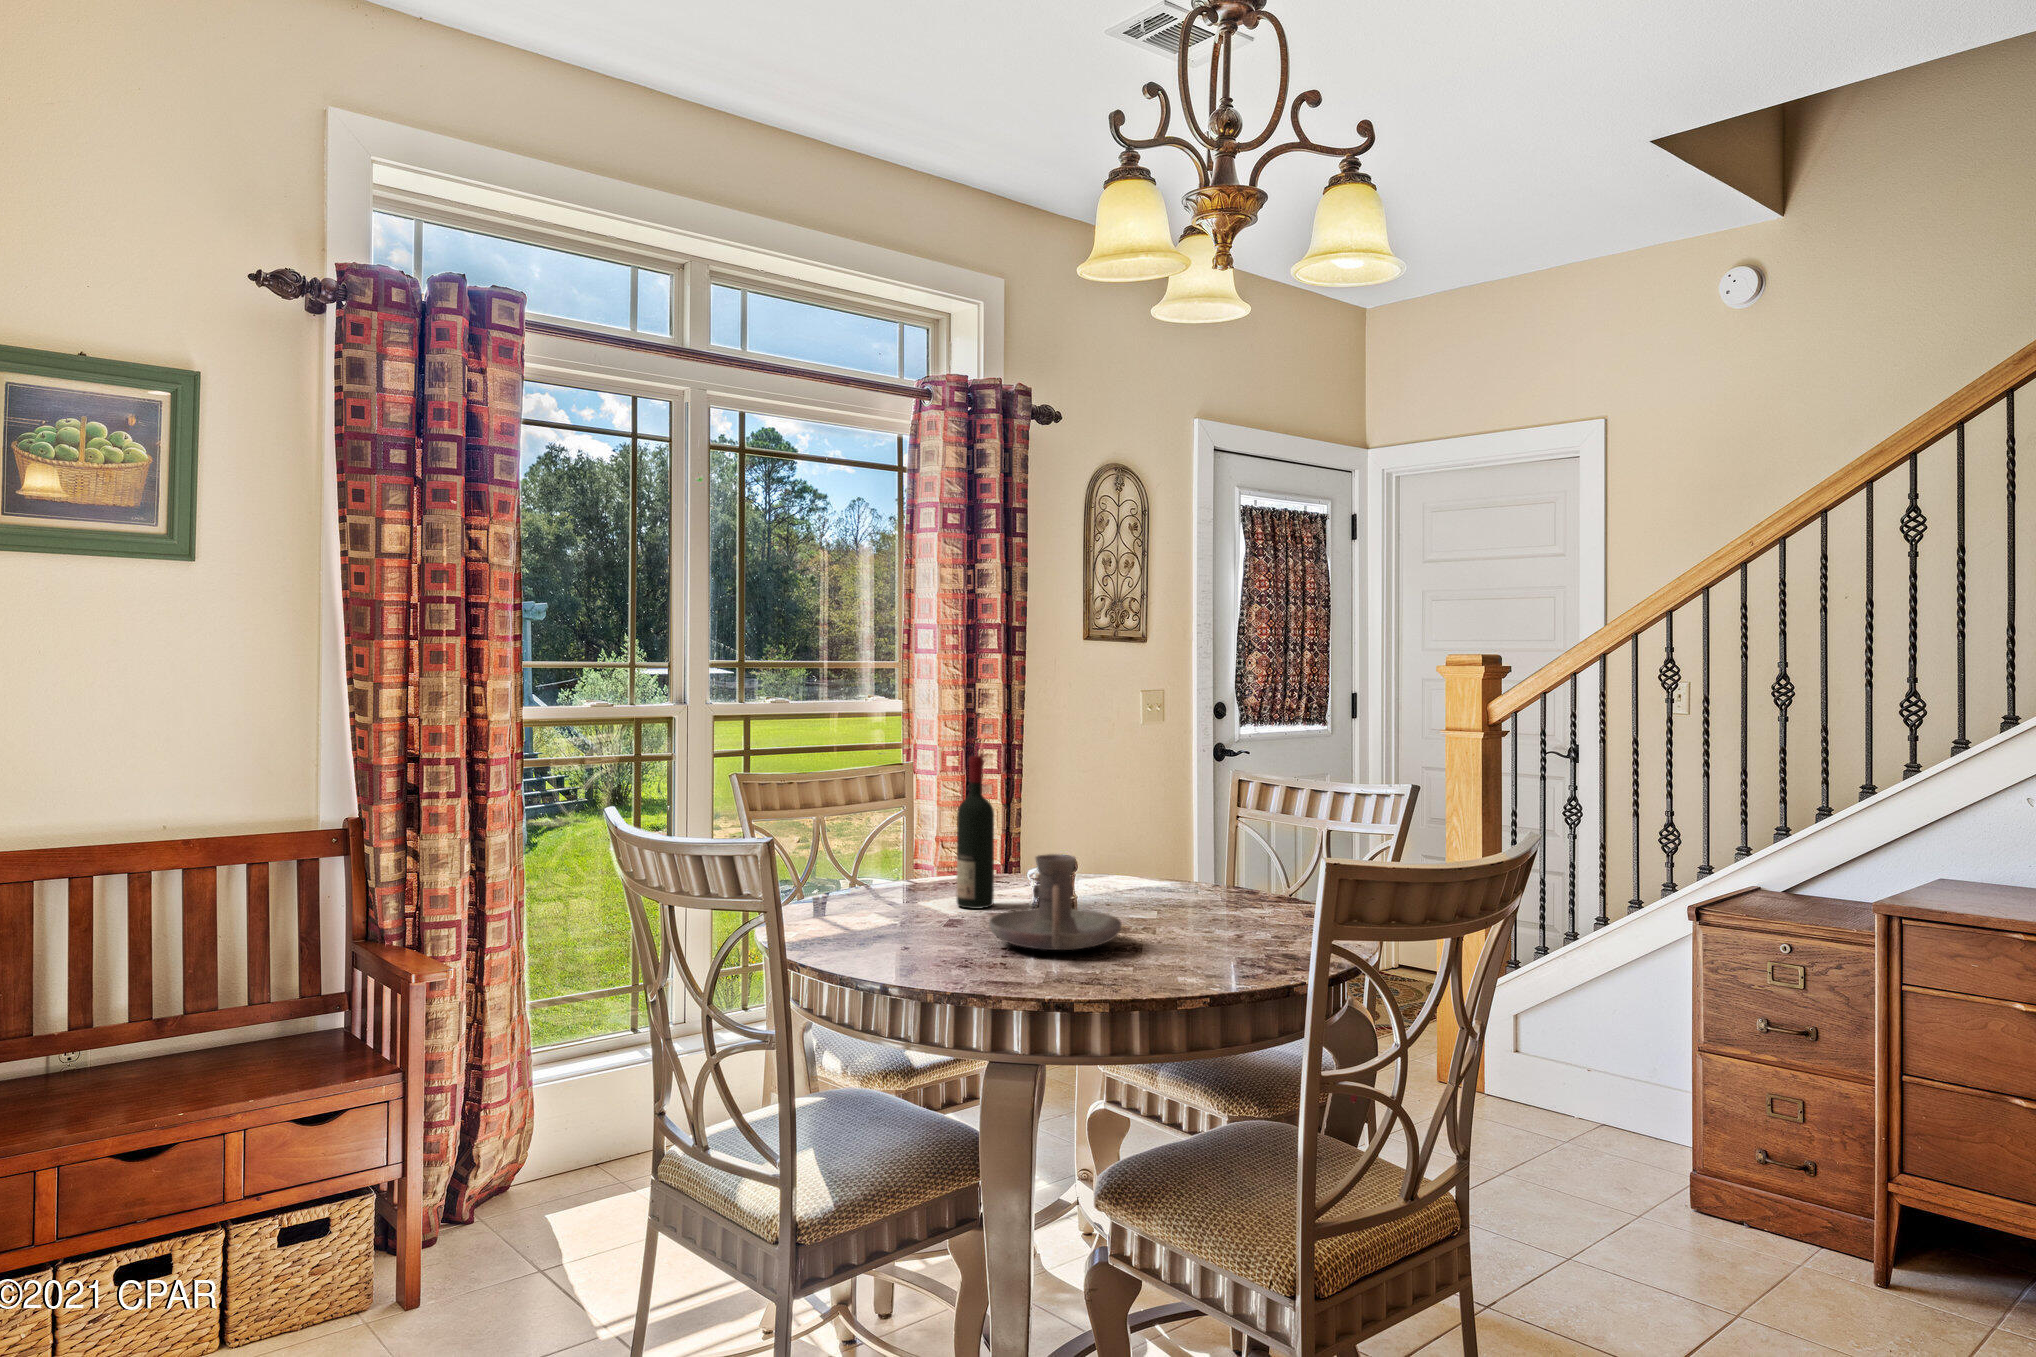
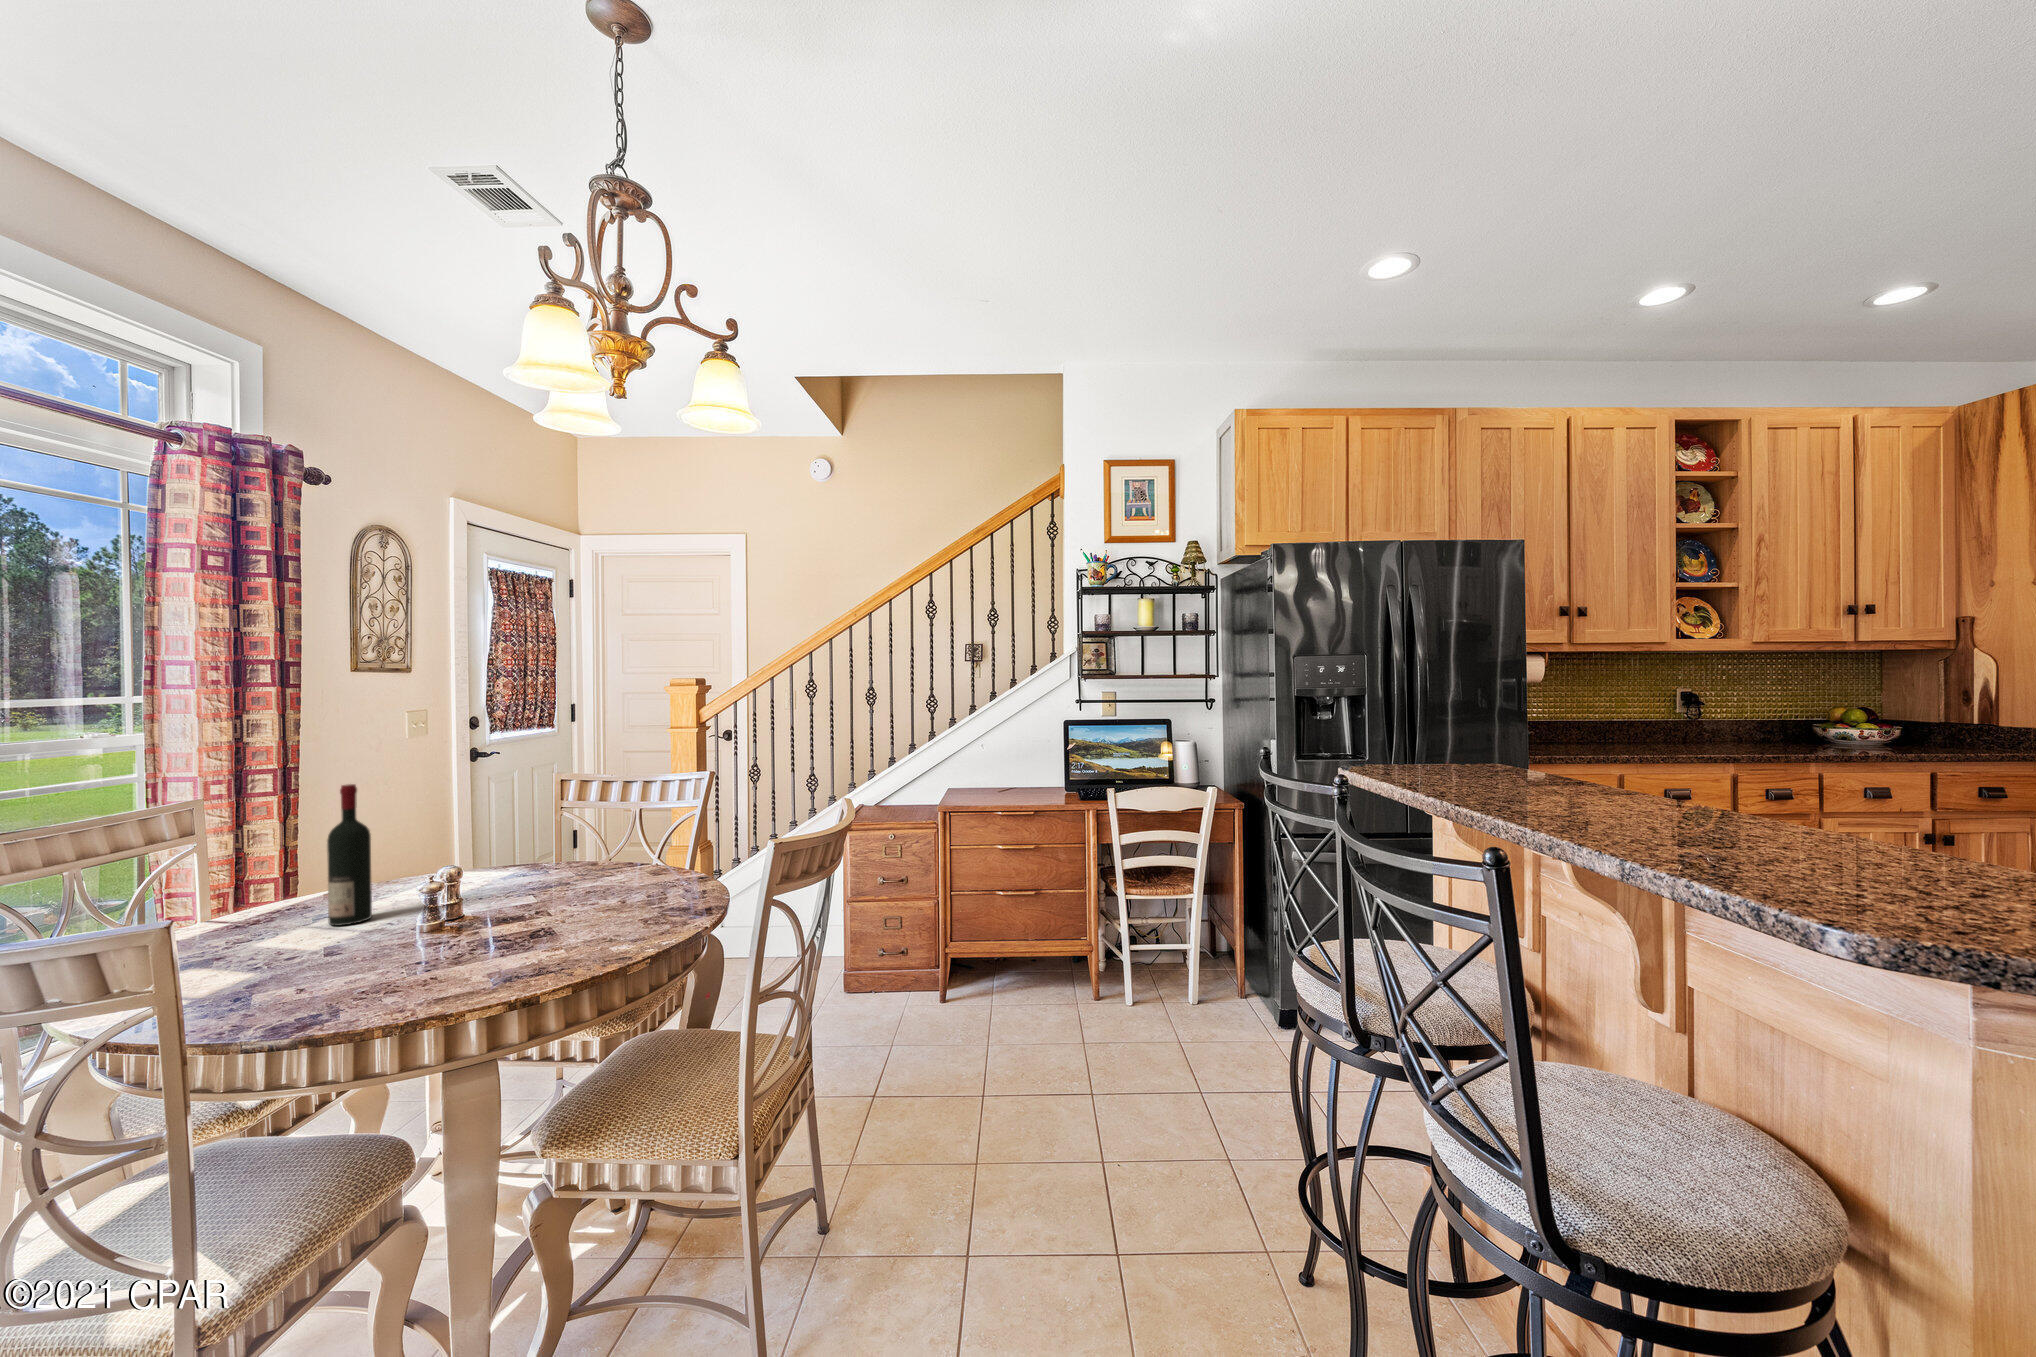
candle holder: present [989,854,1121,950] -> none [412,858,547,944]

